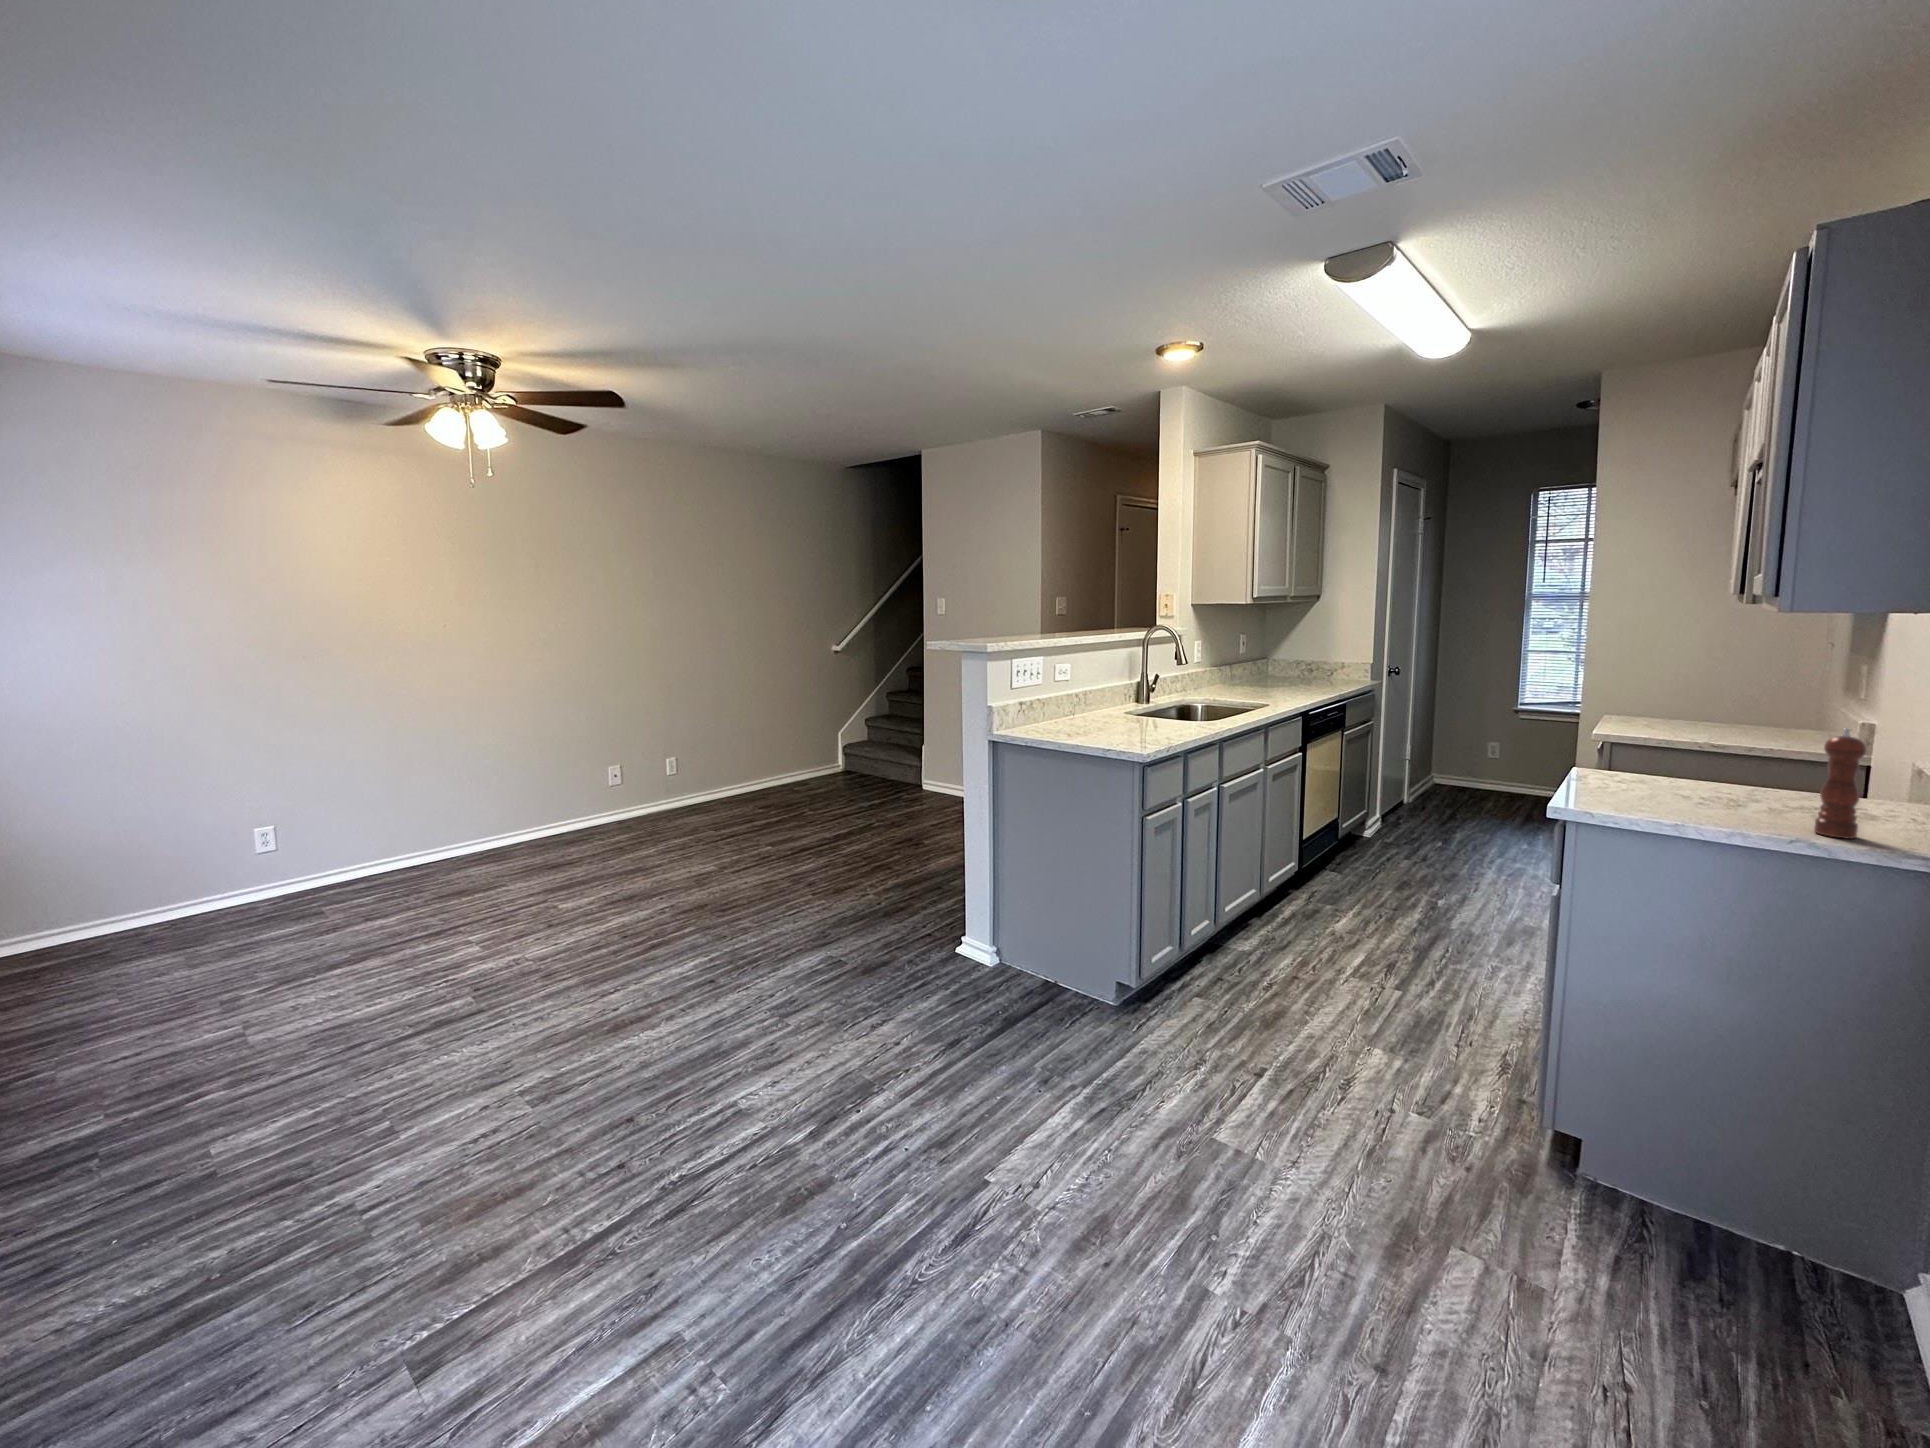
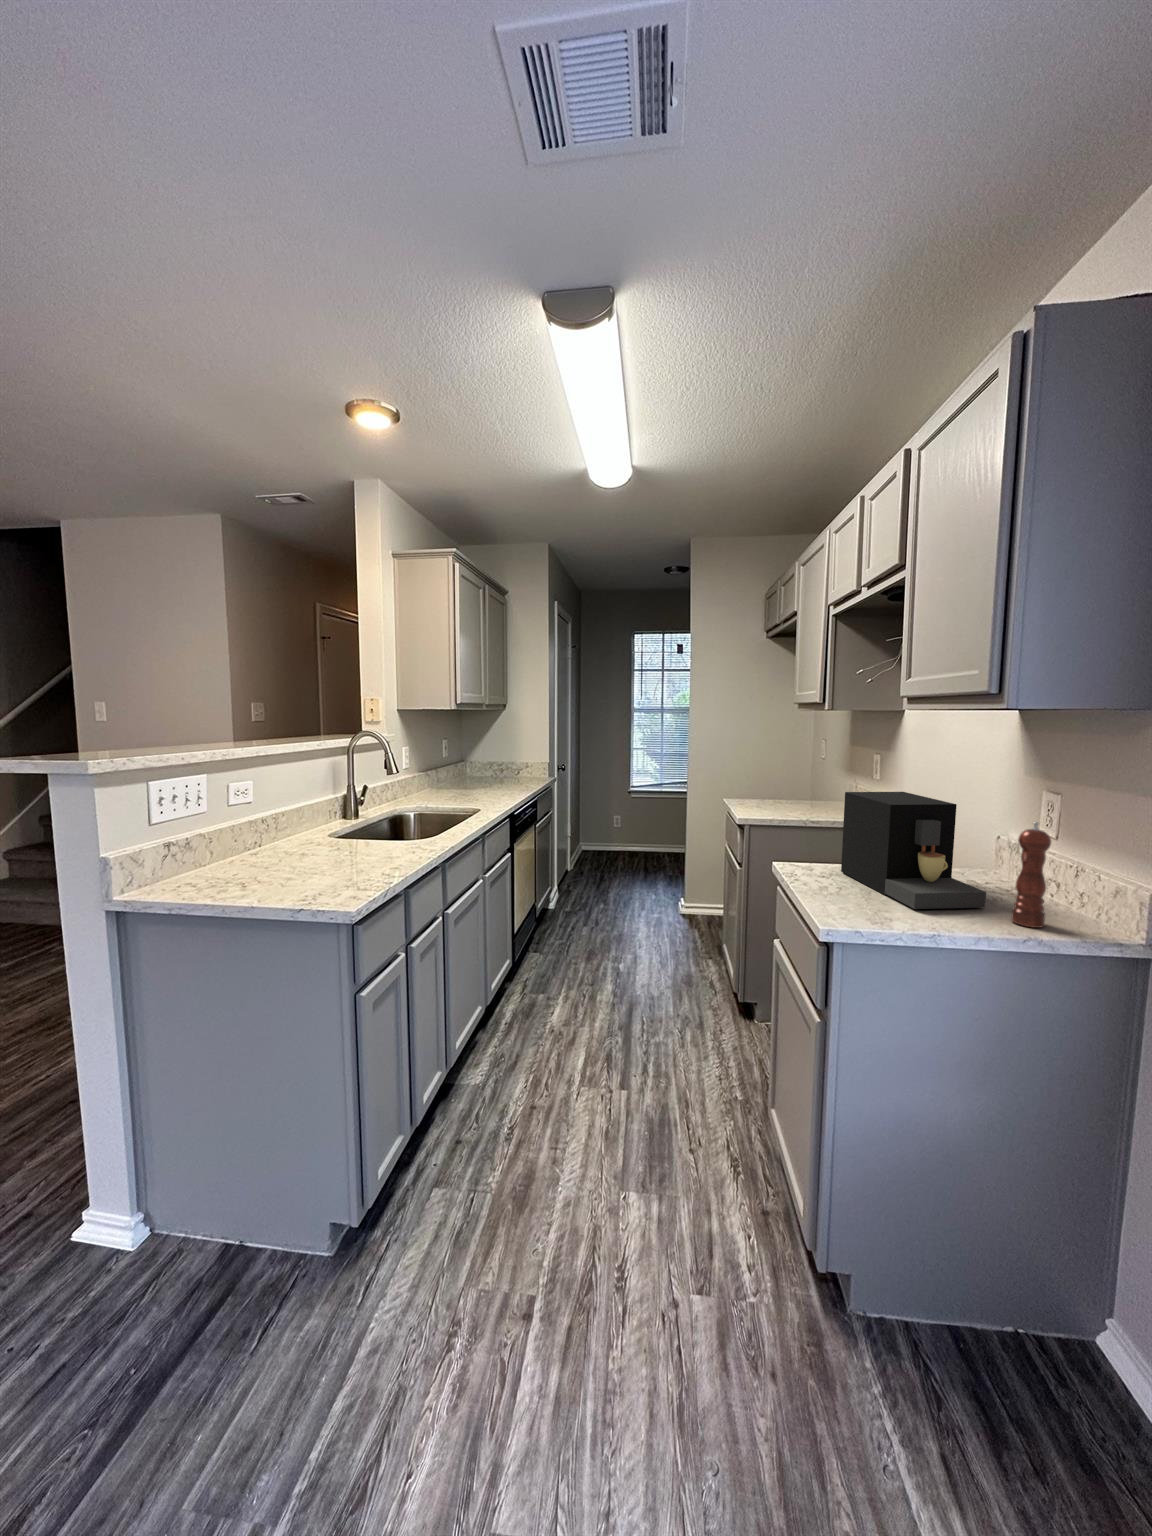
coffee maker: none [1657,697,1802,820] -> present [841,792,986,909]

